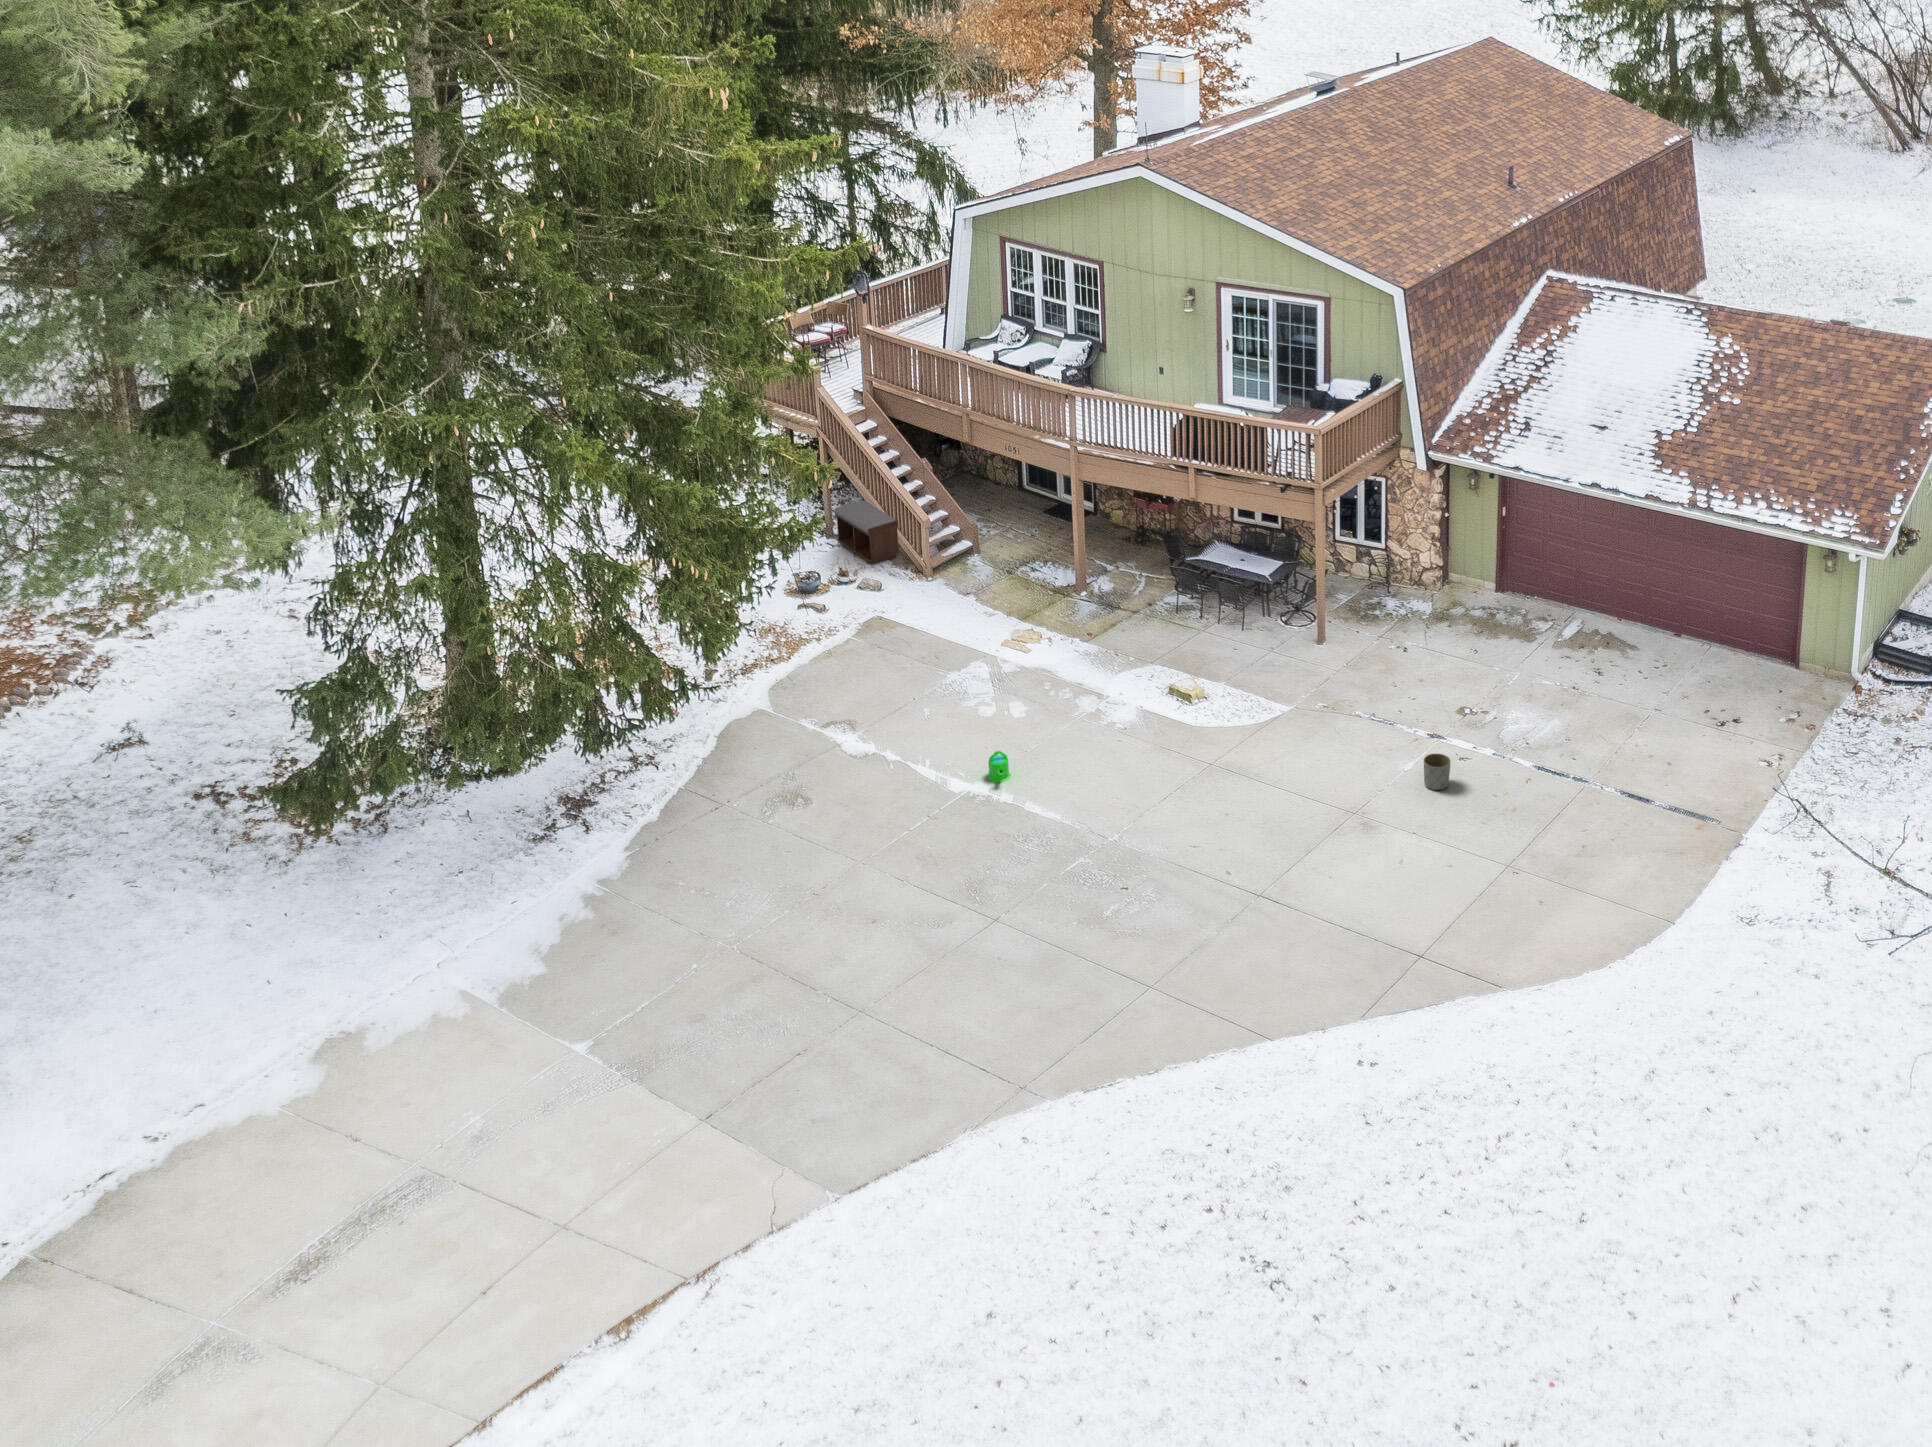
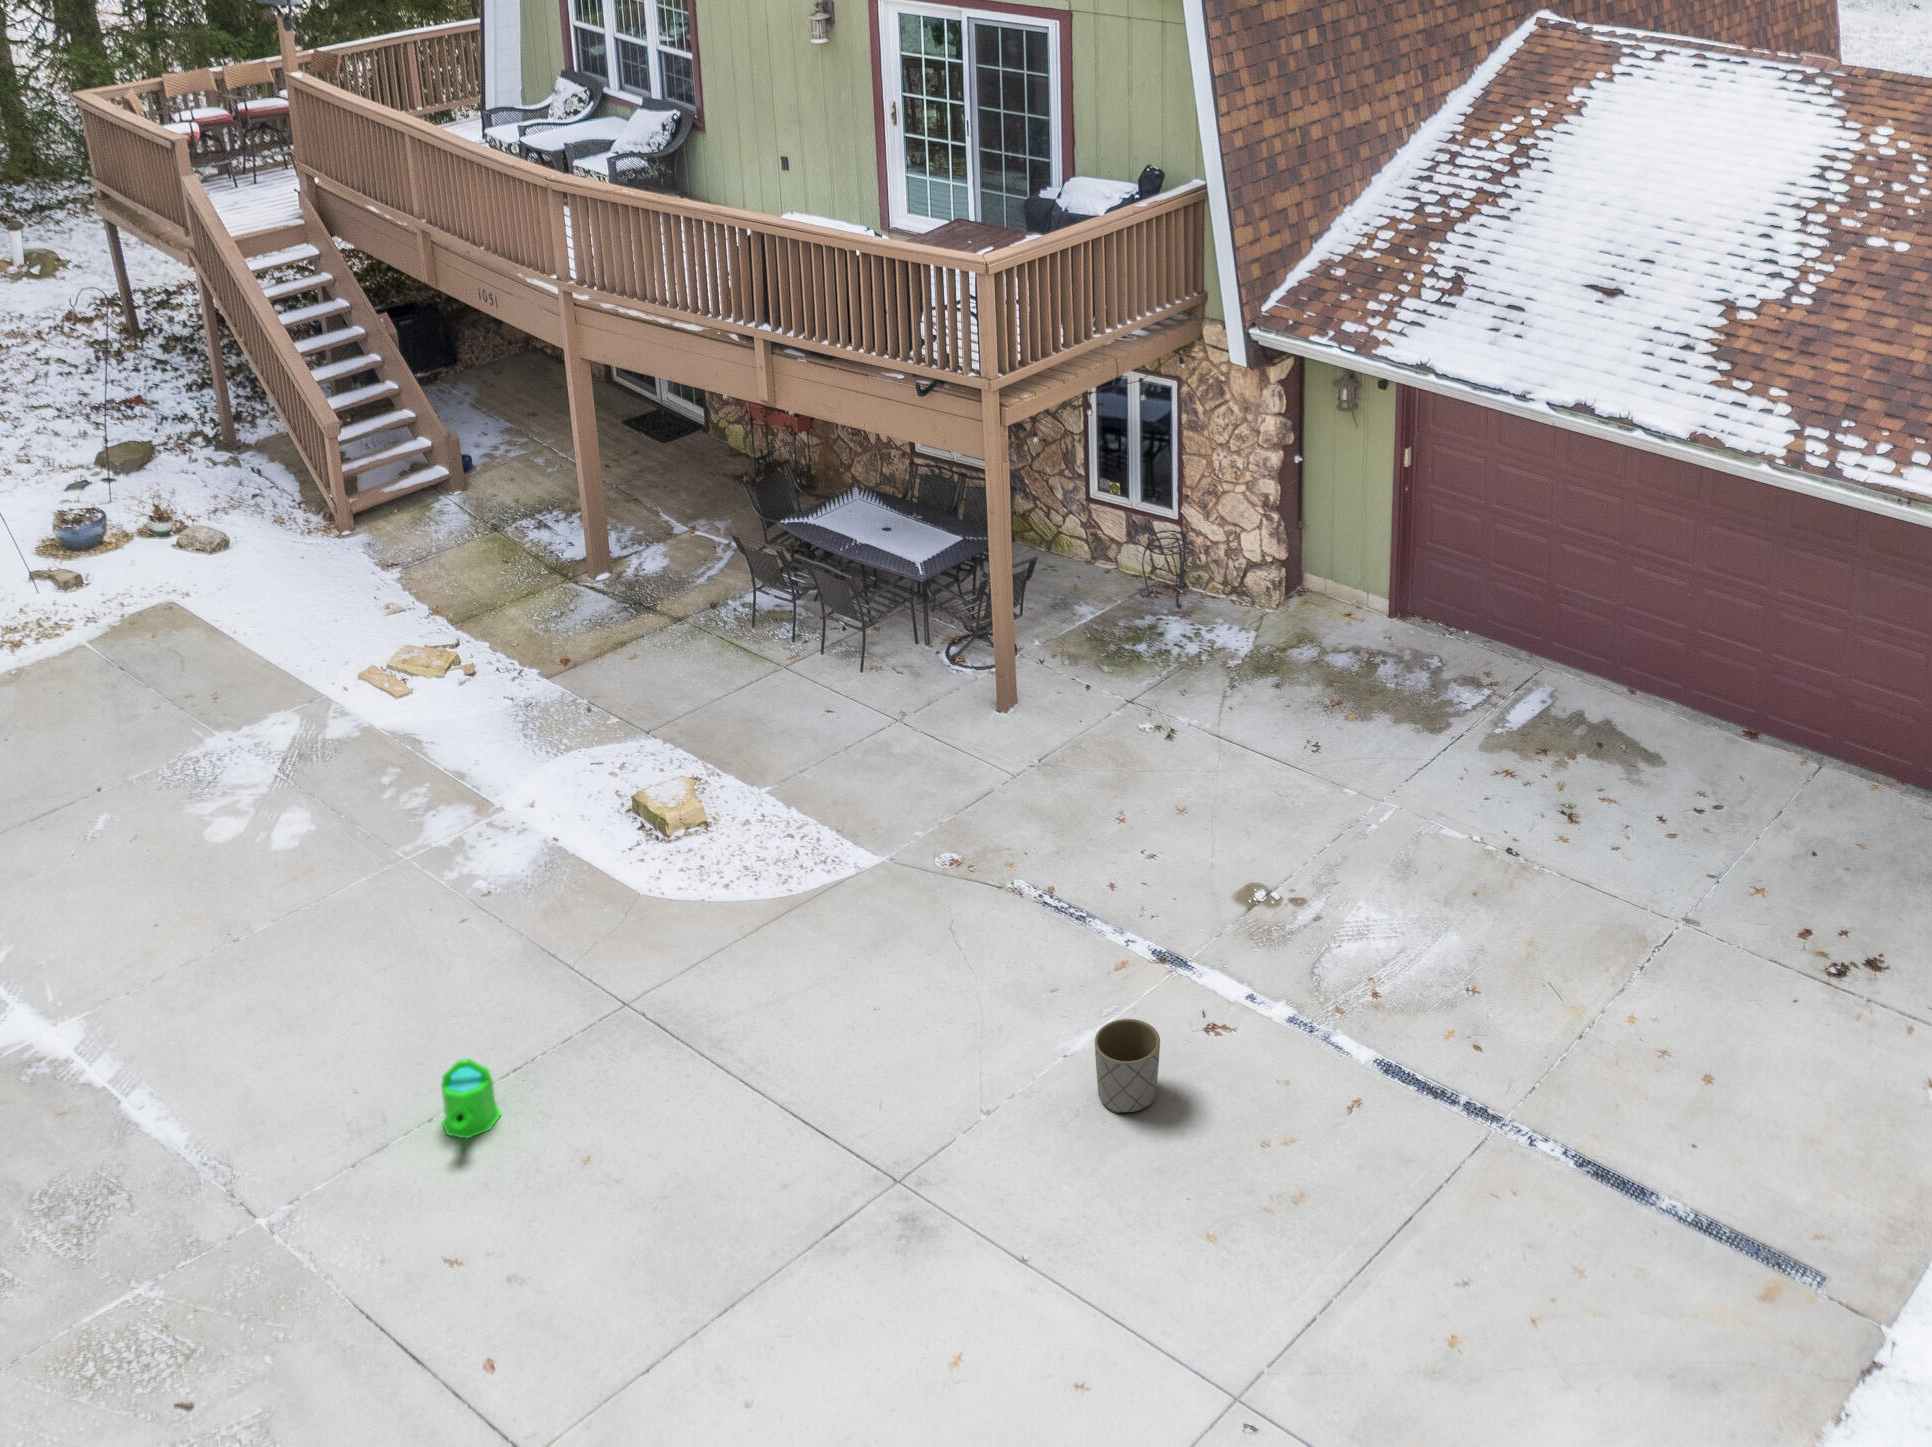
bench: present [835,500,900,565] -> none [206,381,307,497]
watering can: present [988,751,1011,782] -> present [441,1058,501,1138]

